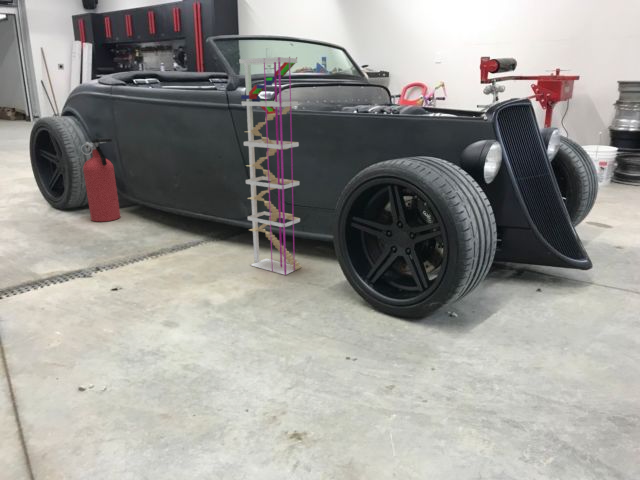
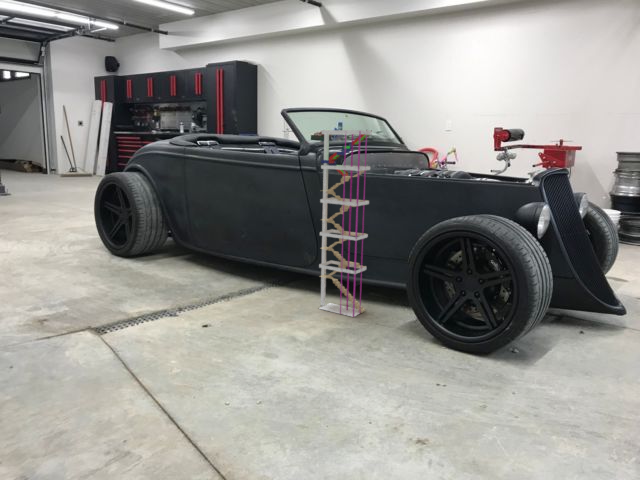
fire extinguisher: present [81,138,120,222] -> none [151,193,181,268]

